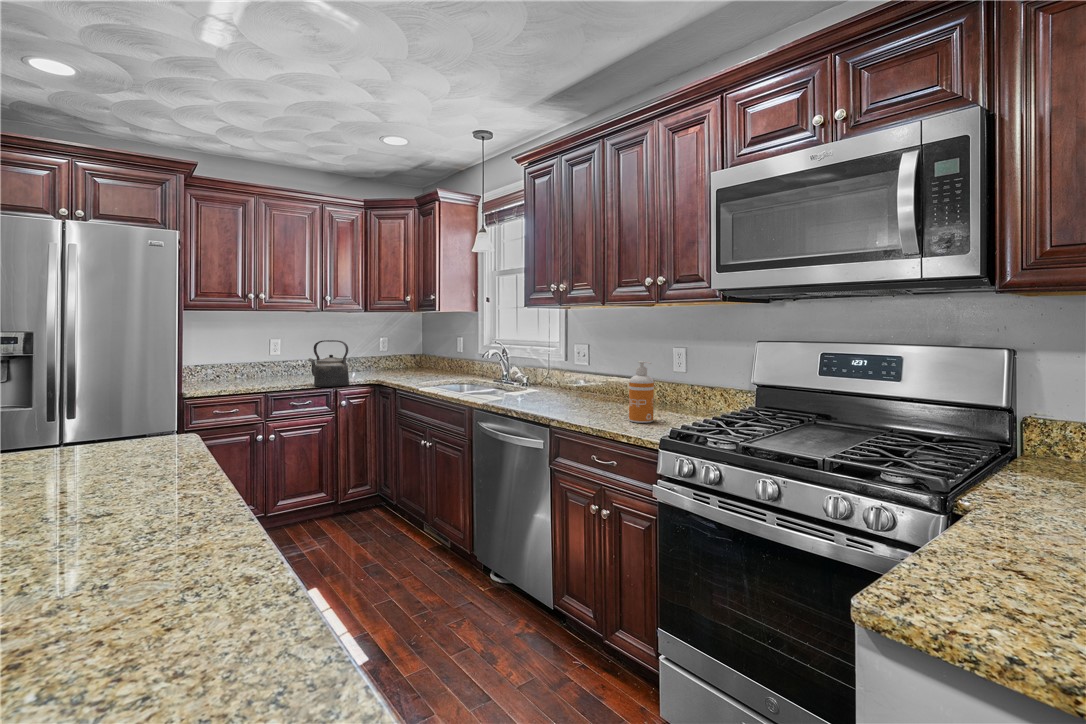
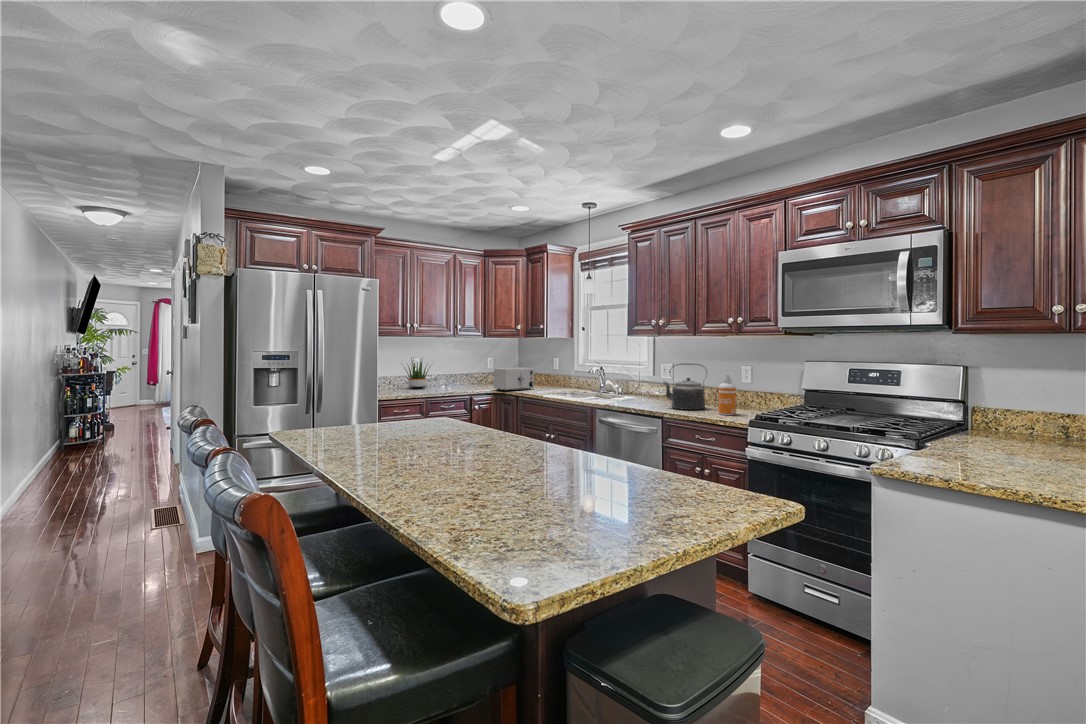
potted plant: none [253,338,302,379] -> present [404,360,429,389]
kettle: present [309,340,349,387] -> present [663,363,707,410]
toaster: none [369,351,424,382] -> present [494,367,534,391]

